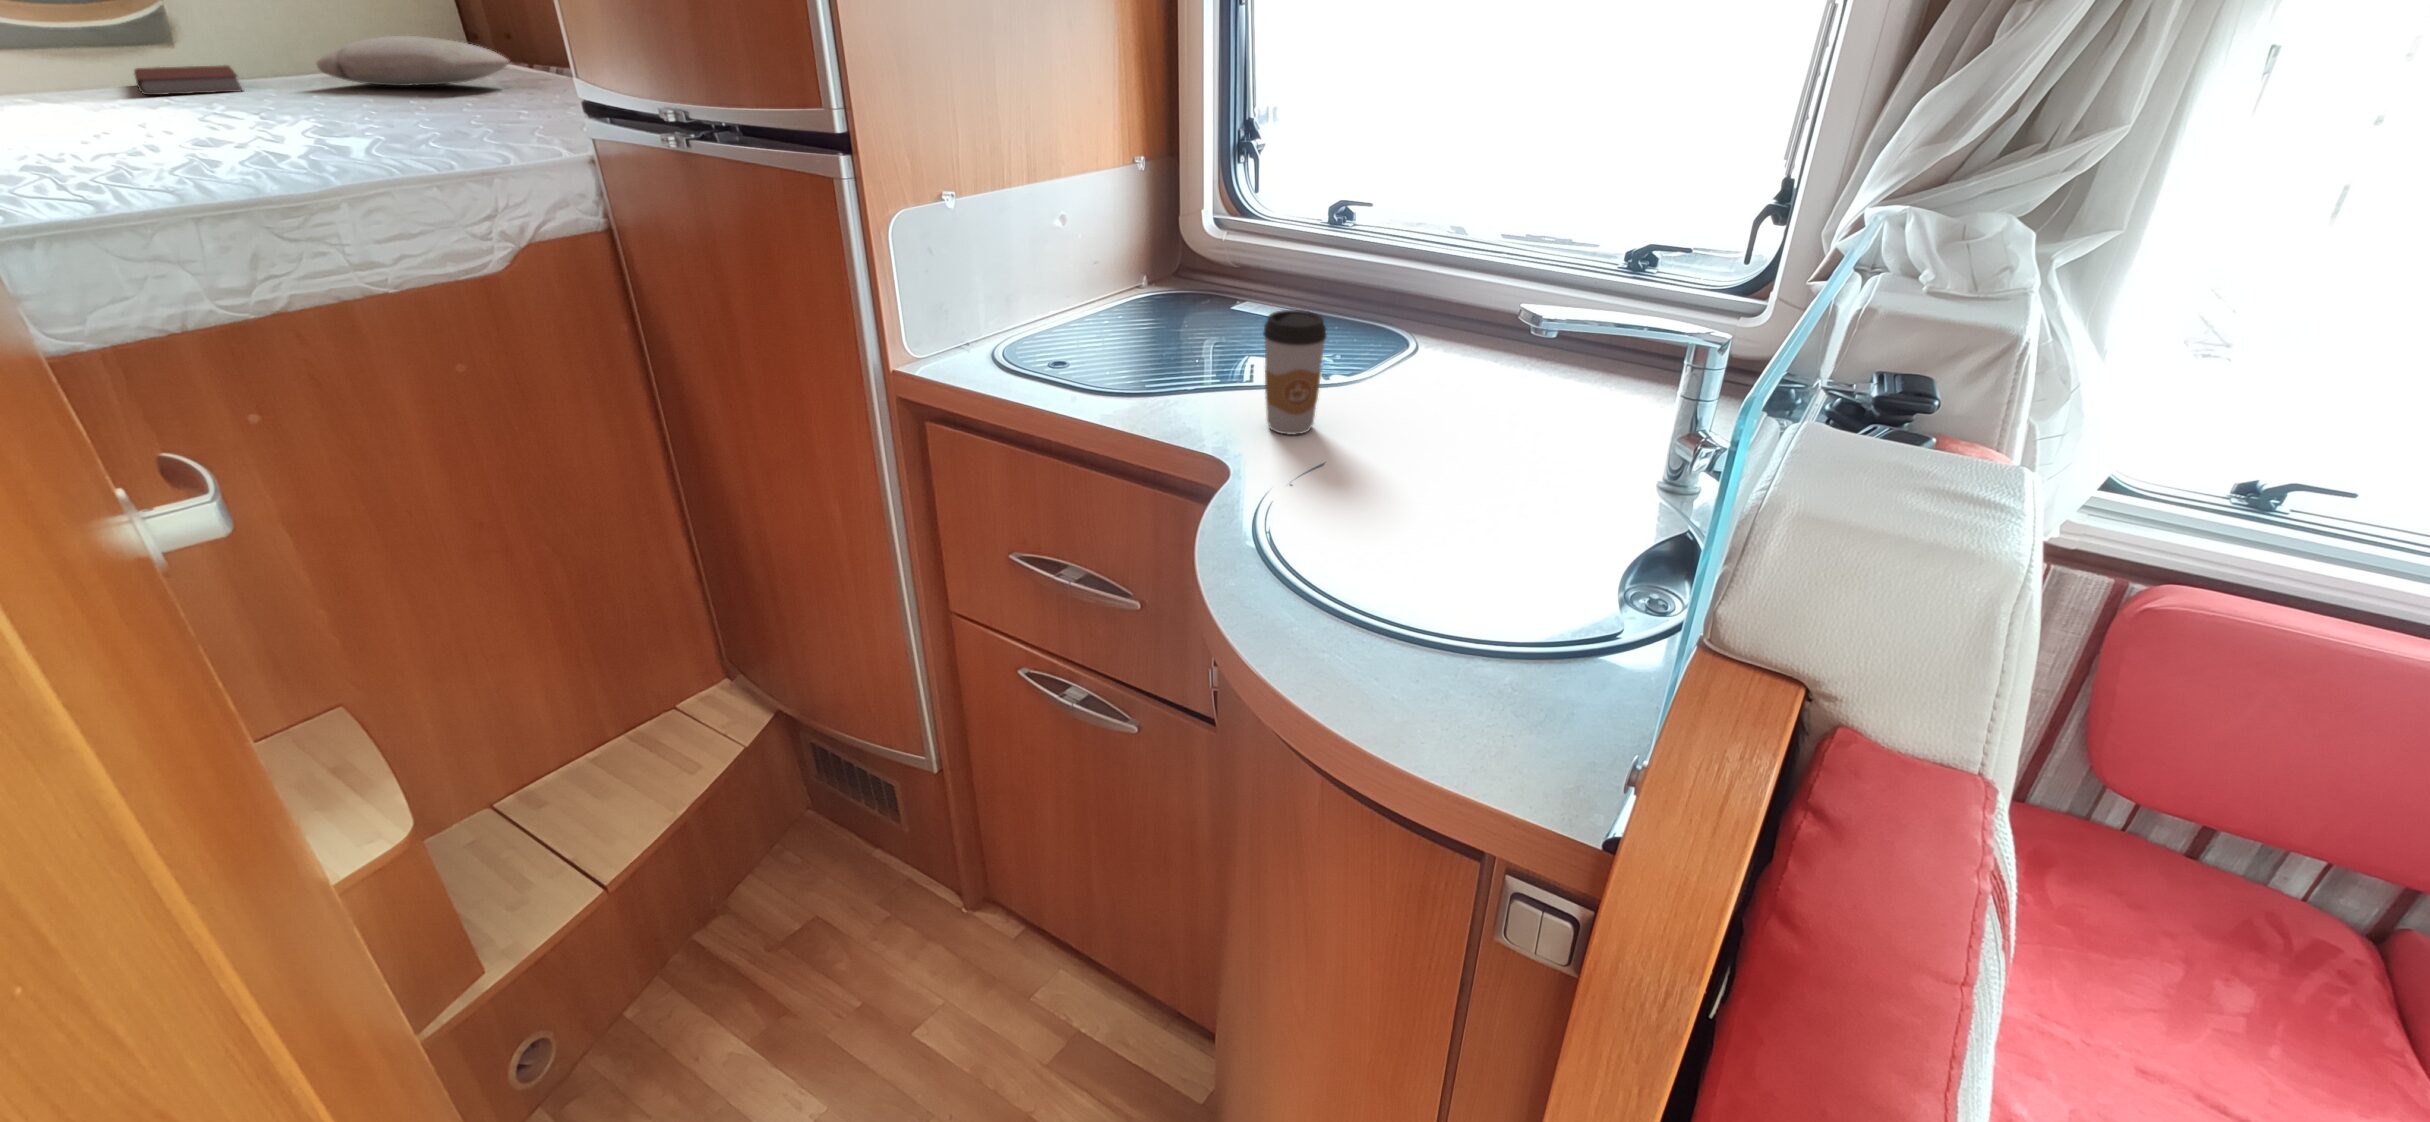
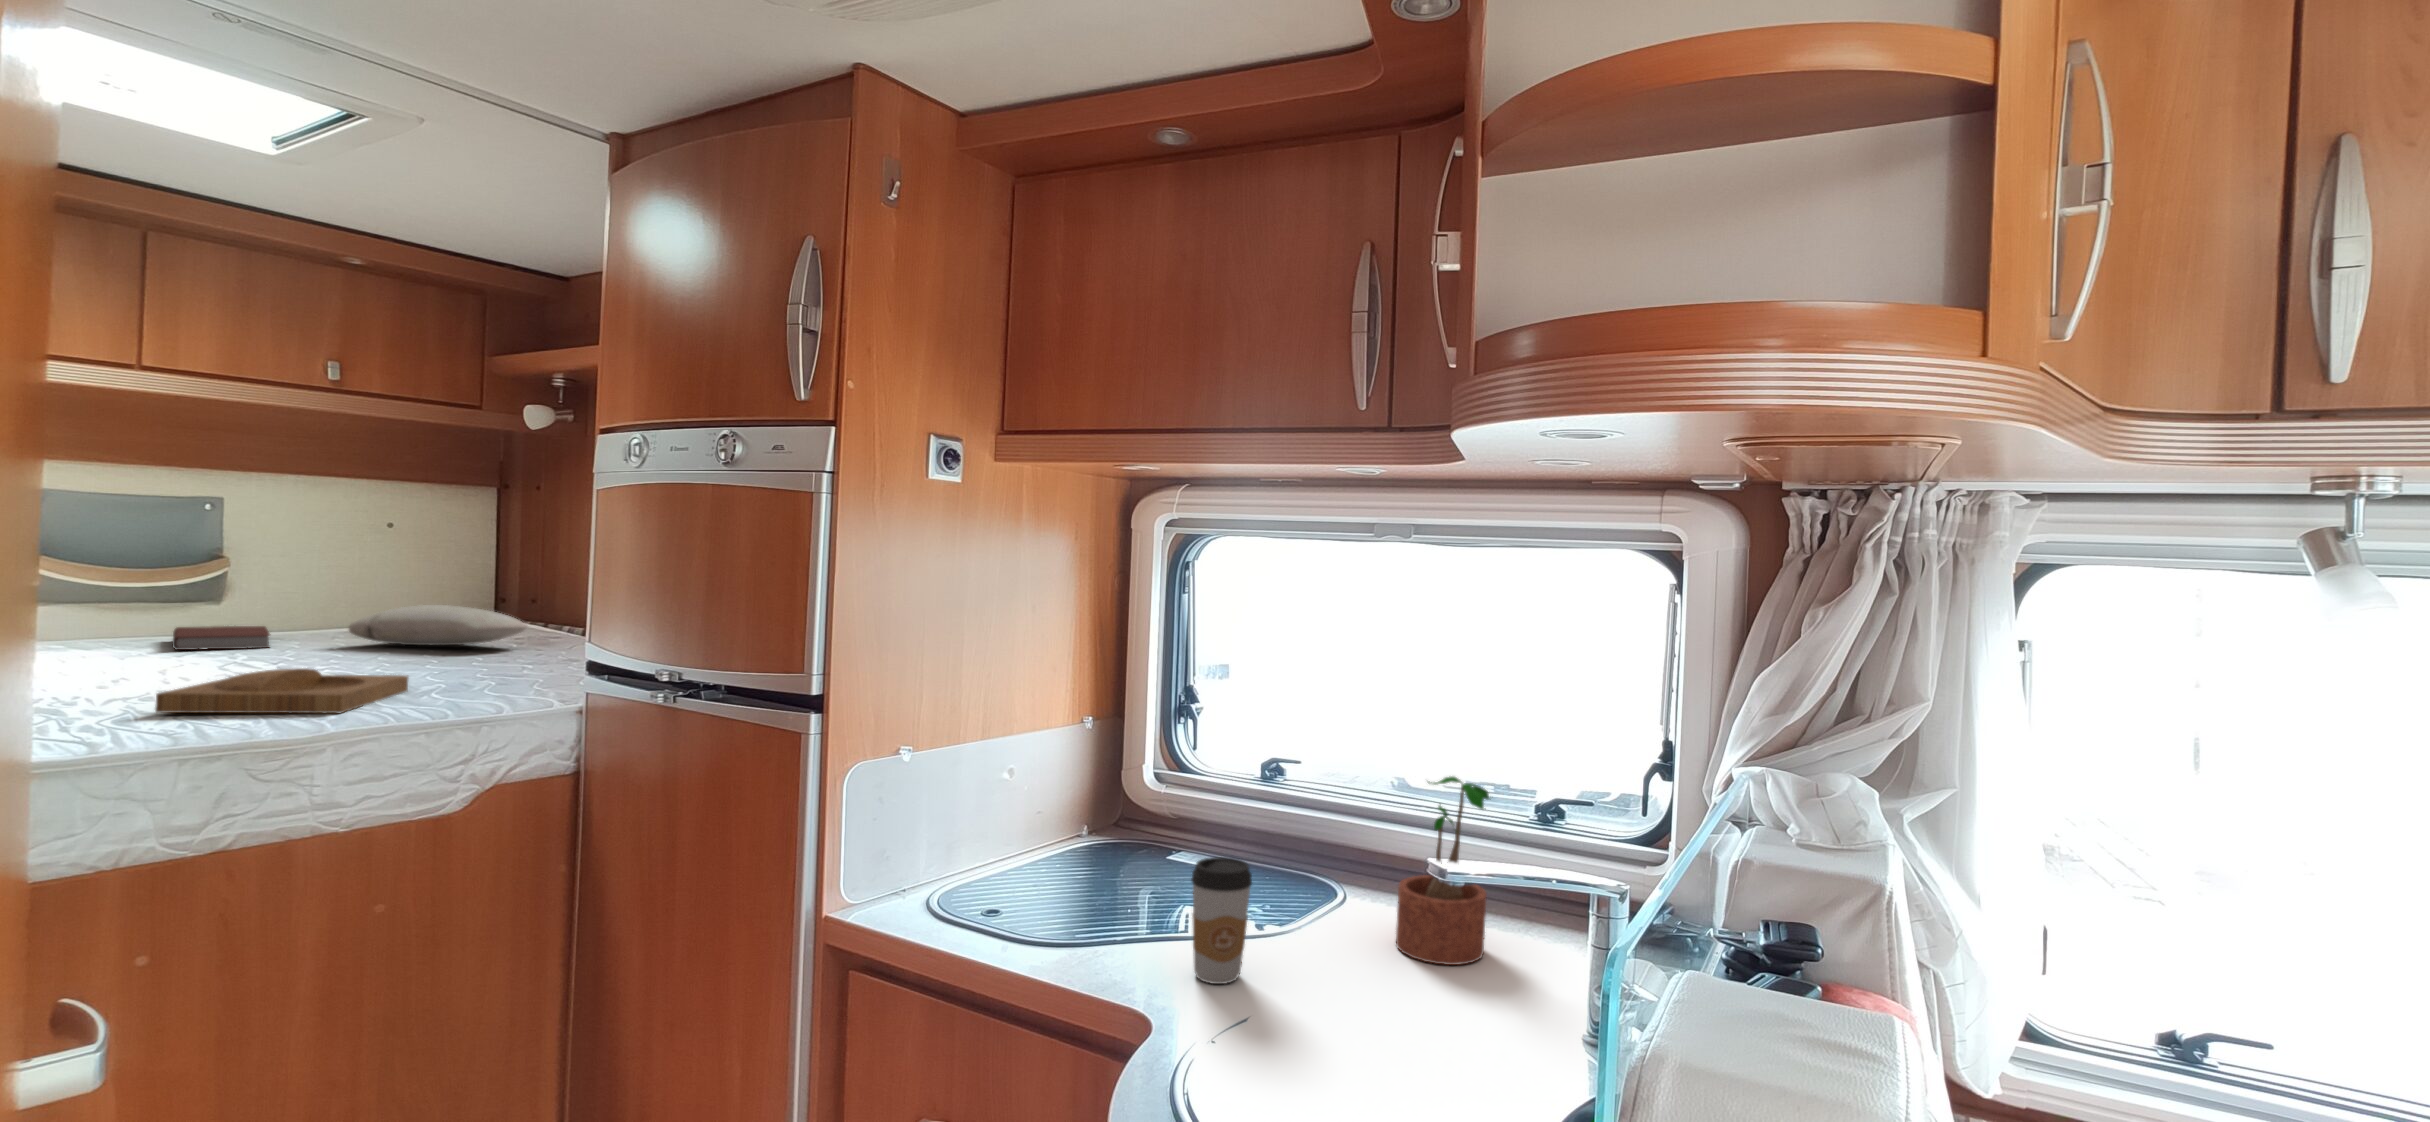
tray: none [137,114,404,166] -> present [155,668,408,713]
potted plant: none [1468,220,1585,415] -> present [1396,776,1490,965]

